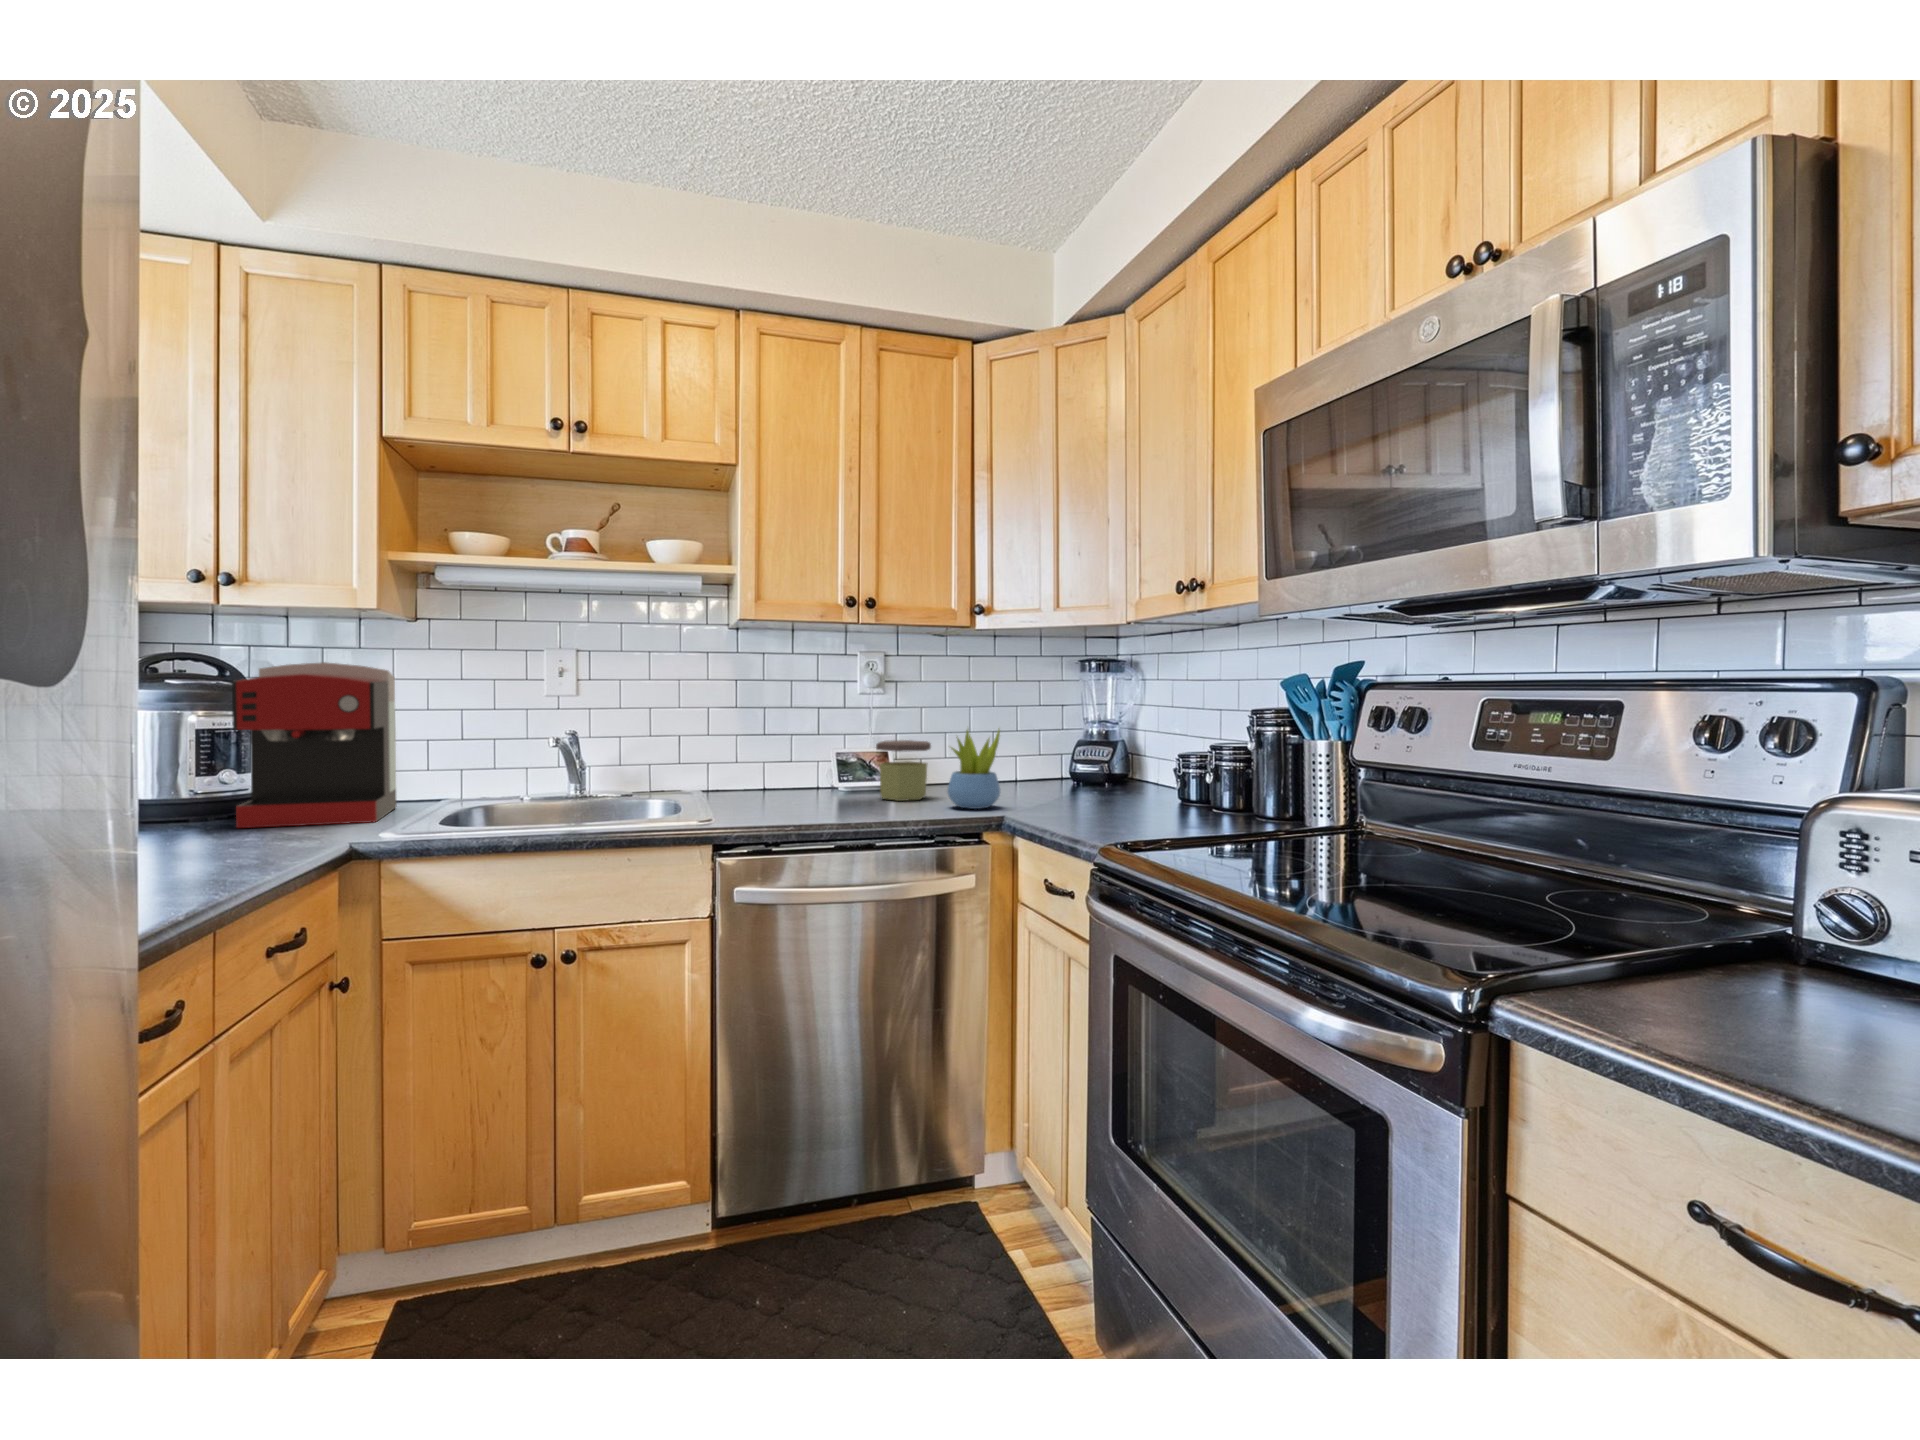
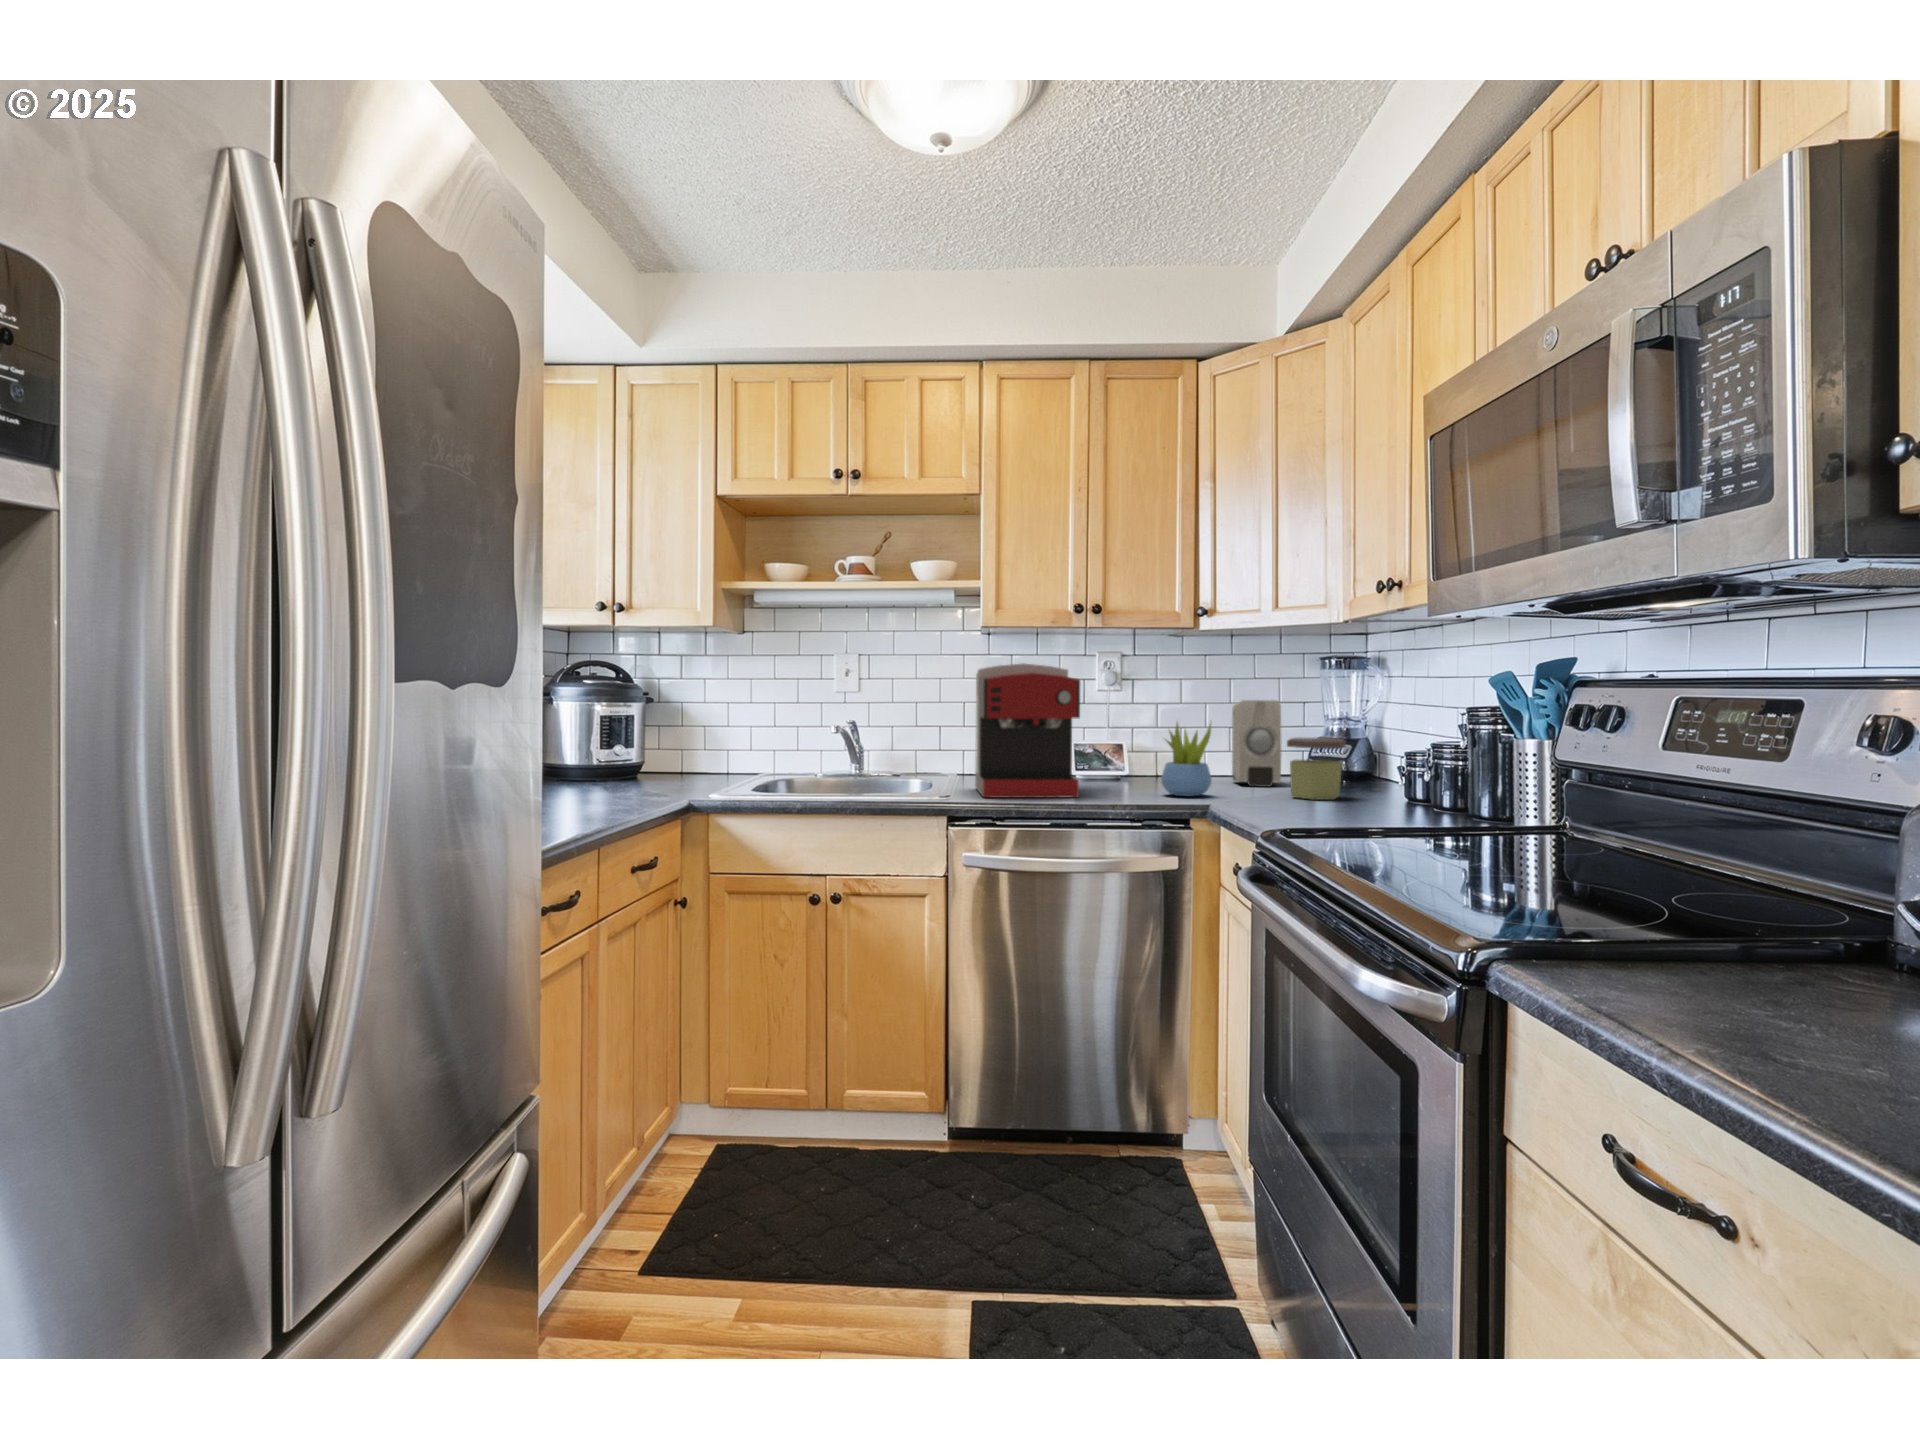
coffee maker: present [232,662,396,828] -> present [975,663,1080,798]
soap dispenser: none [997,704,1052,793] -> present [1232,700,1282,787]
jar: present [876,740,931,801] -> present [1287,738,1346,800]

